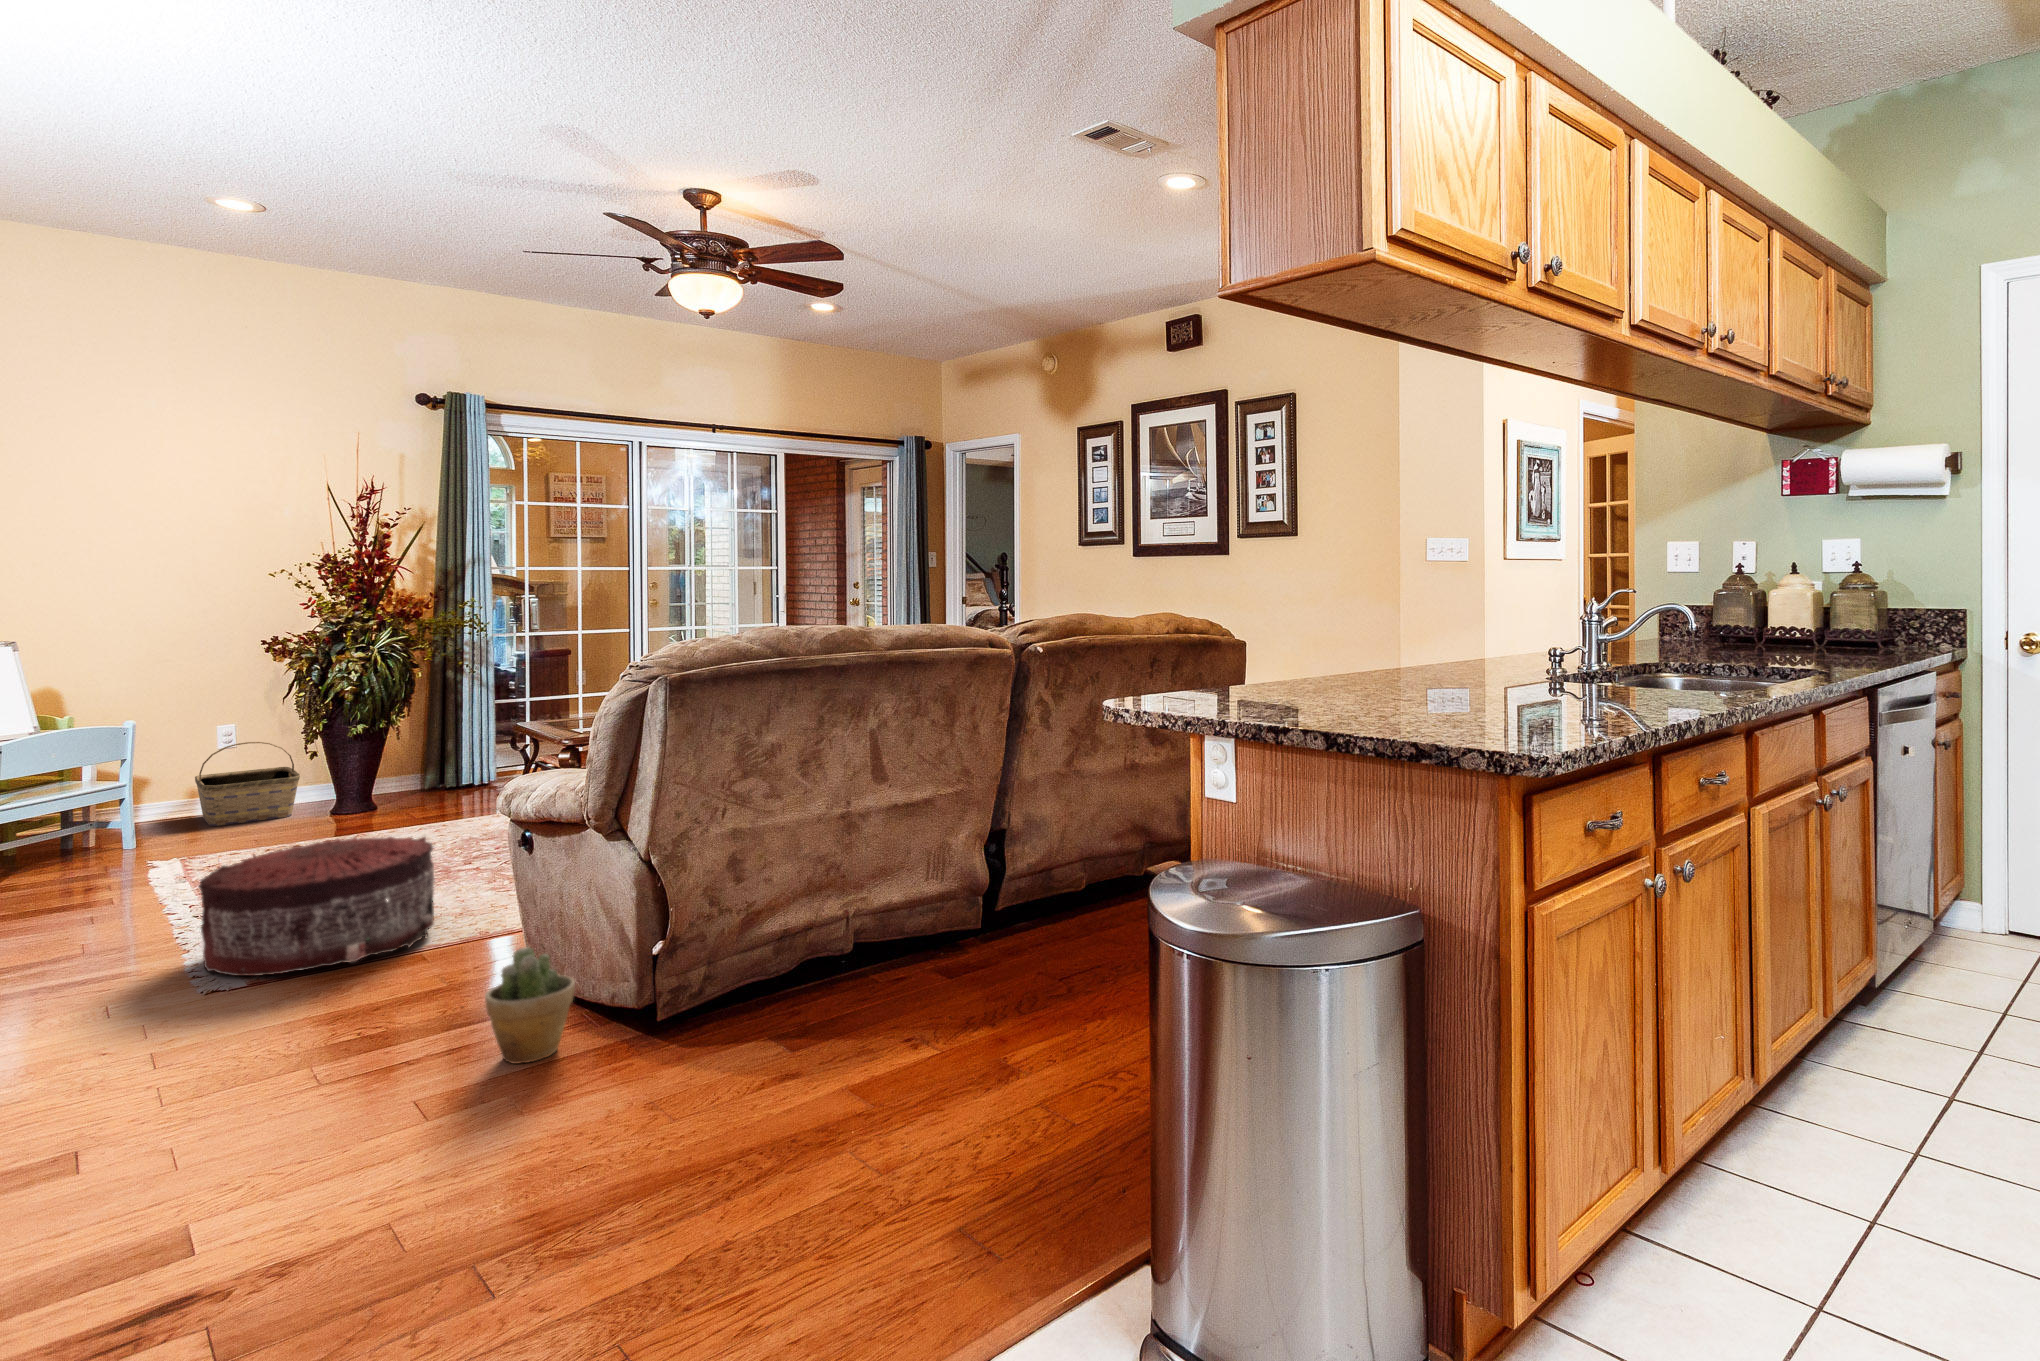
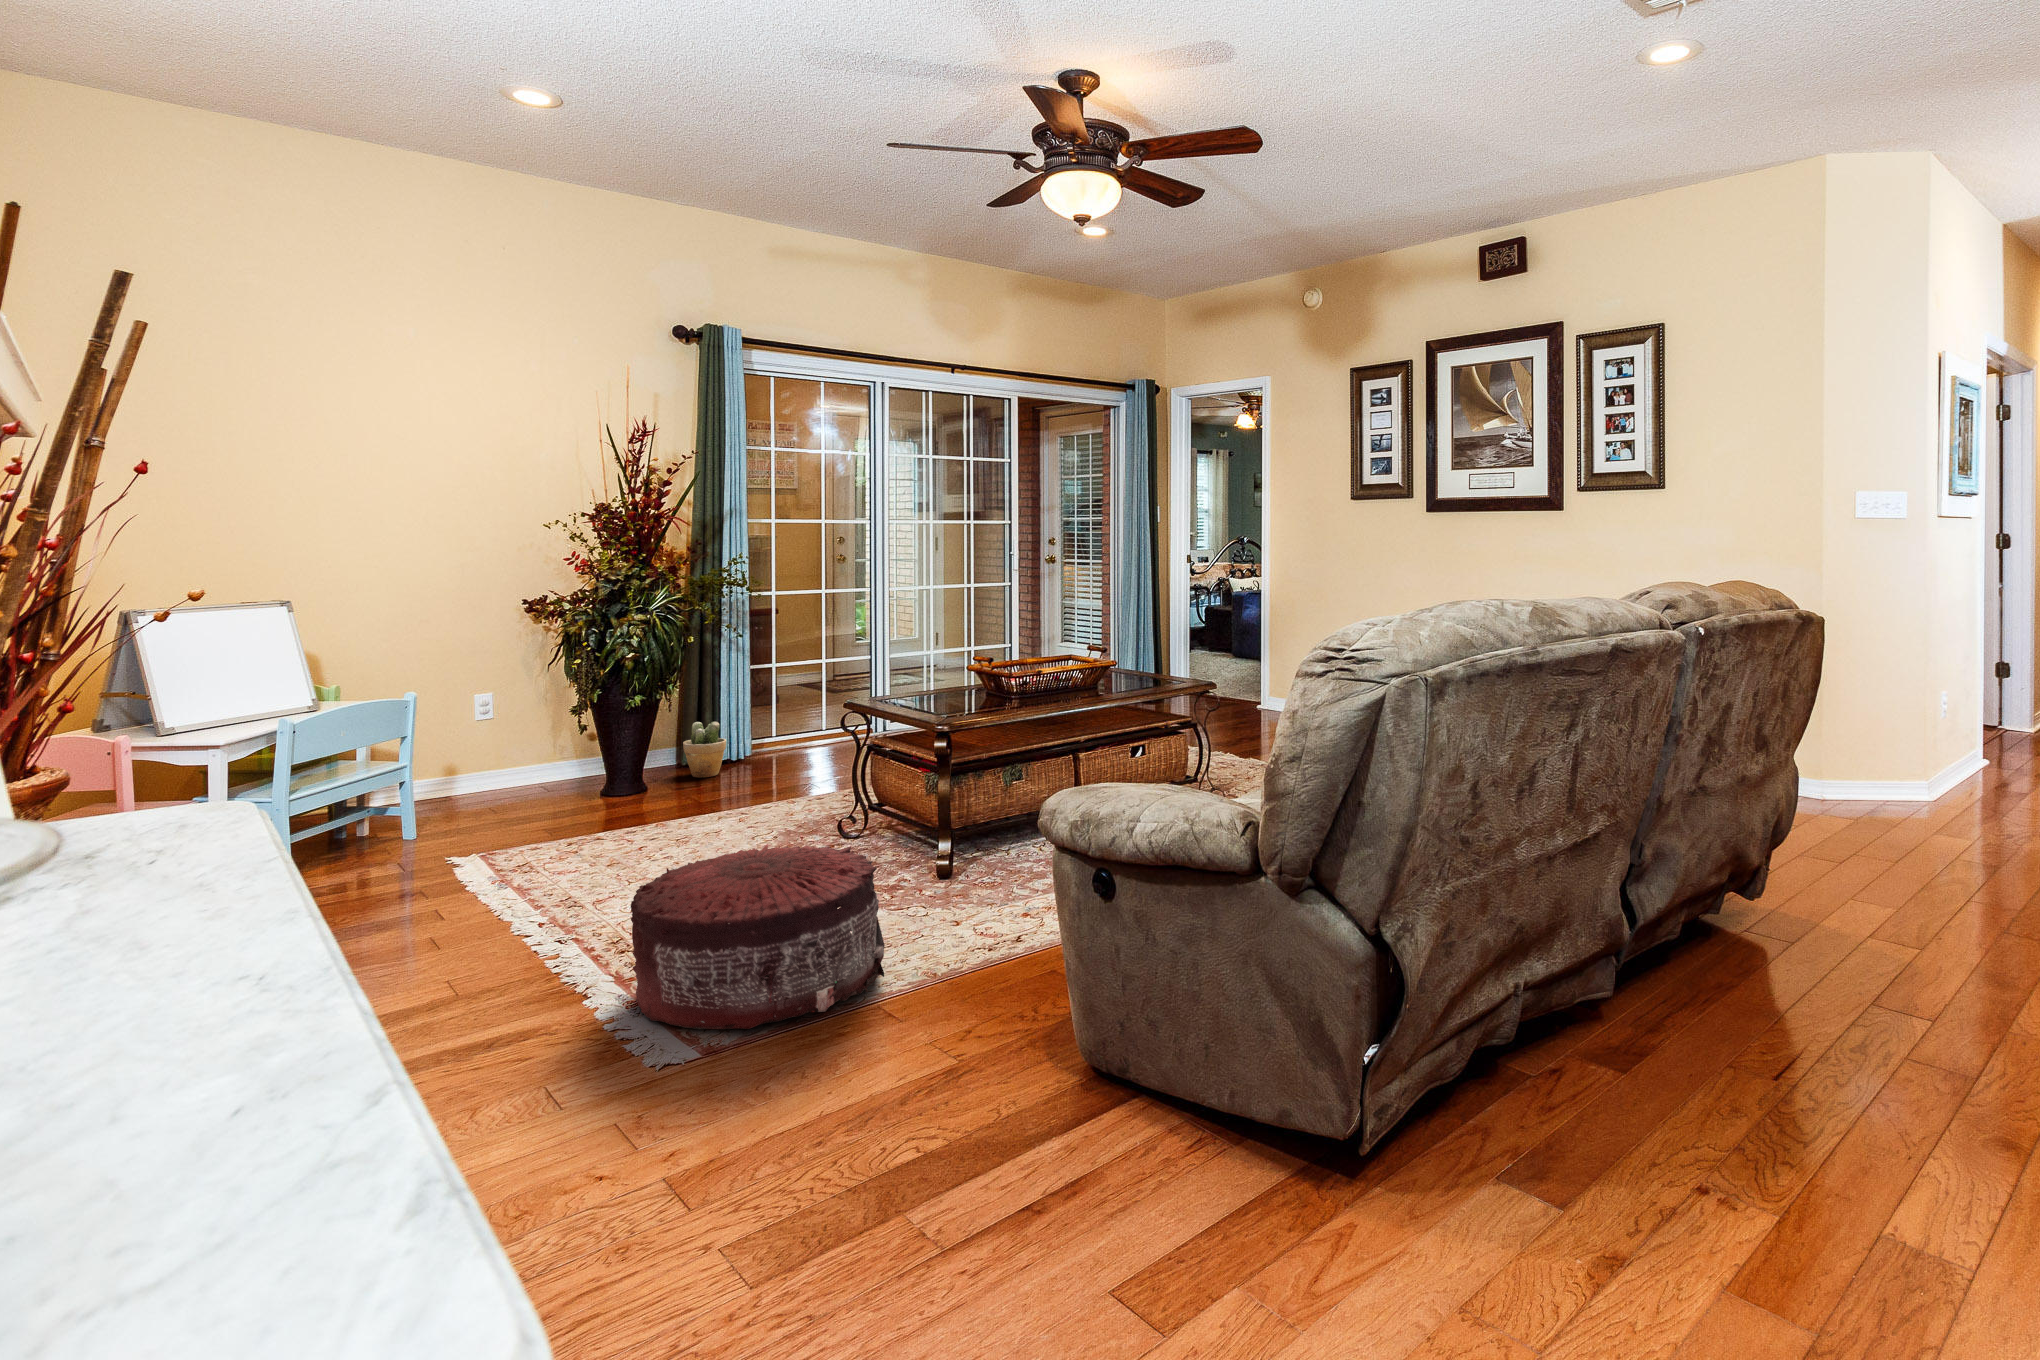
basket: present [195,742,300,826] -> none [463,714,576,809]
potted plant: present [485,947,575,1064] -> present [683,722,726,777]

